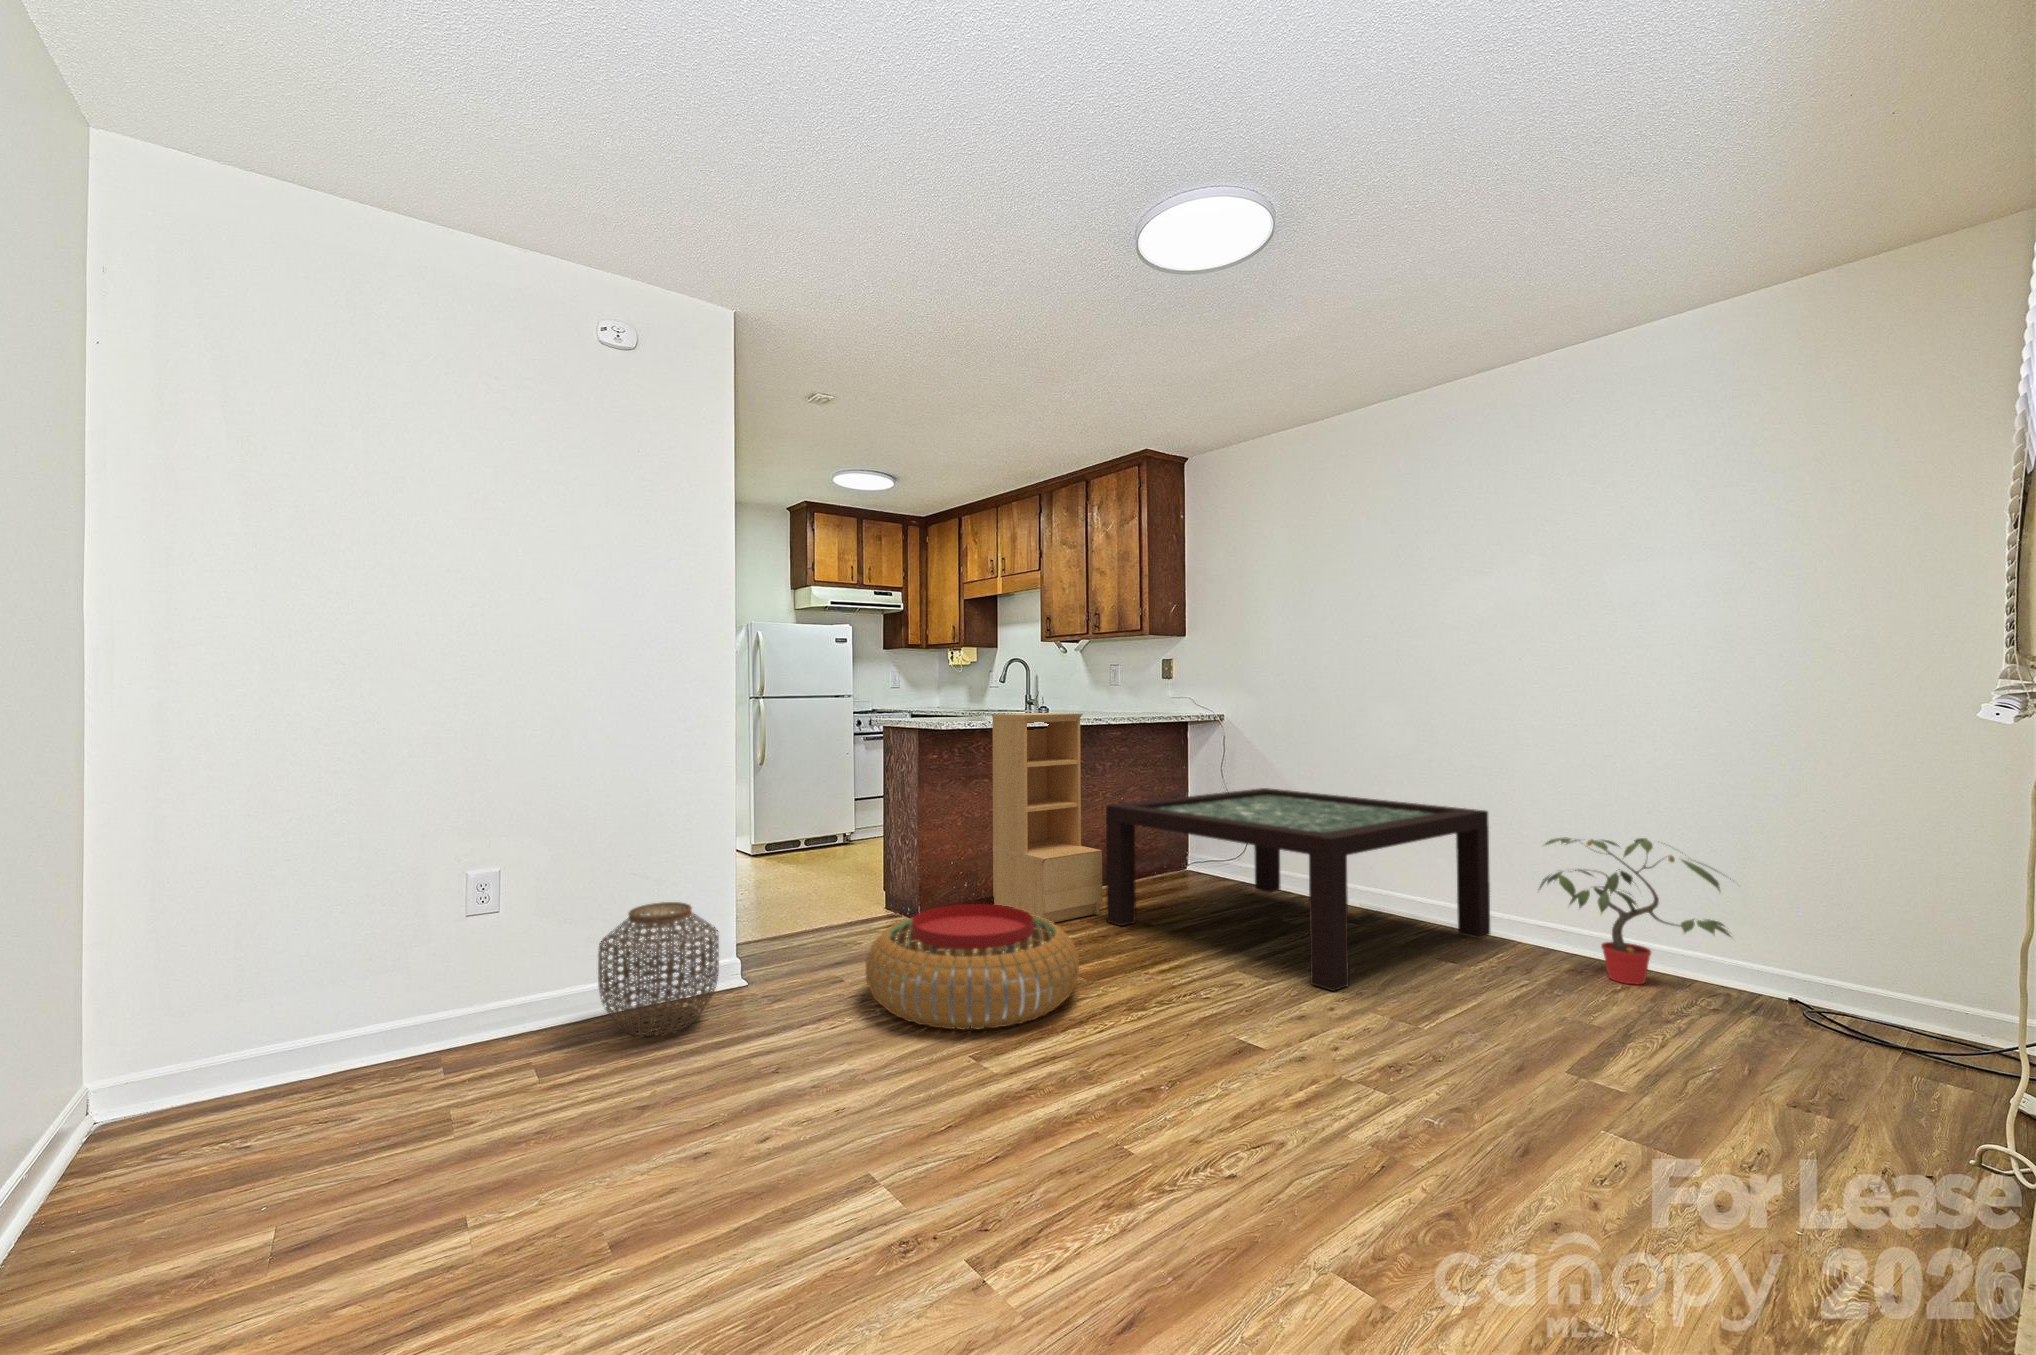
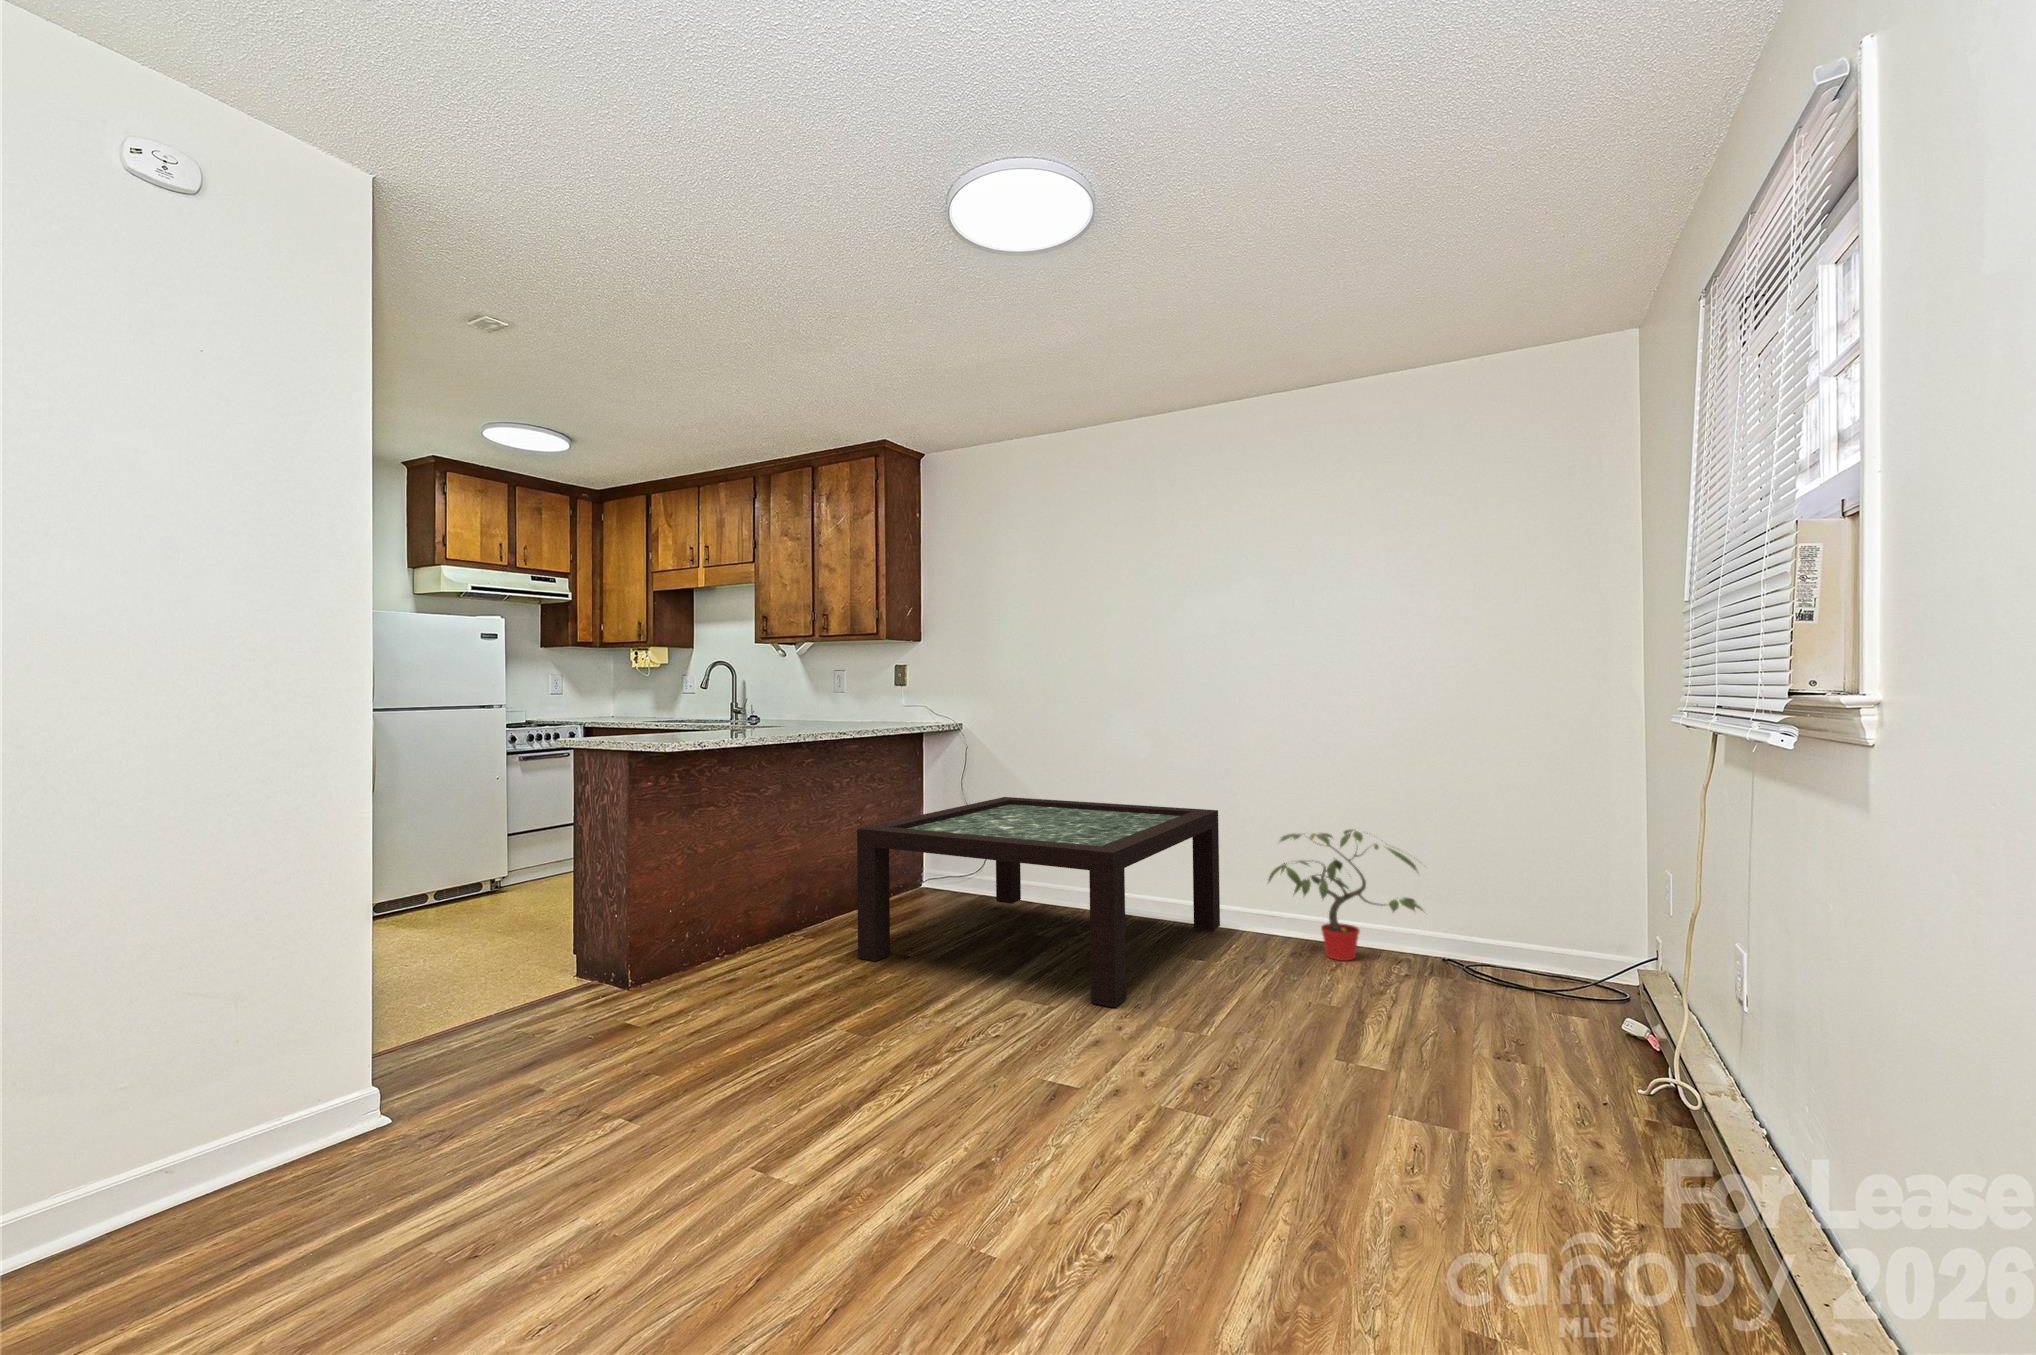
bookshelf: present [992,713,1102,923] -> none [718,726,850,973]
woven basket: present [598,902,719,1036] -> none [133,1025,357,1244]
pouf: present [865,904,1079,1030] -> none [585,962,862,1135]

